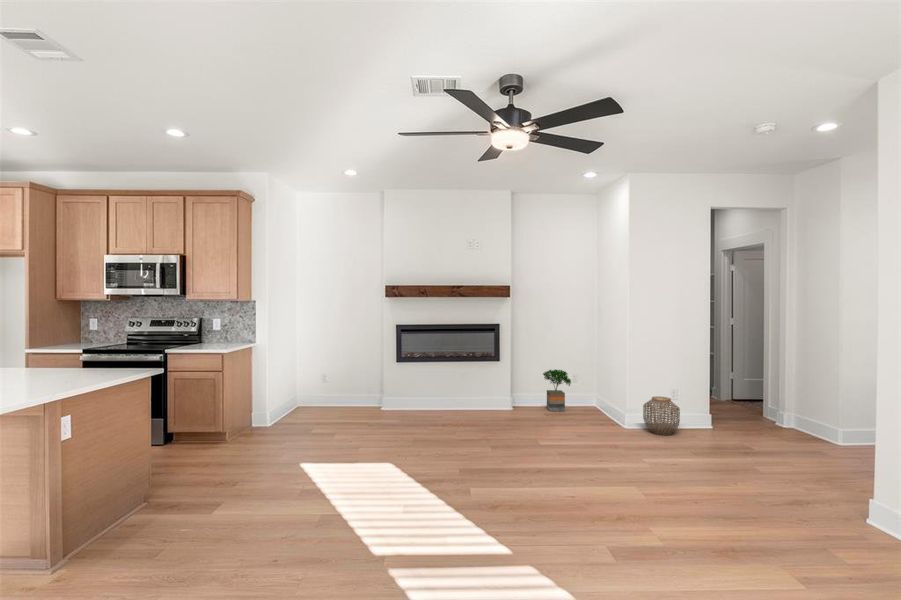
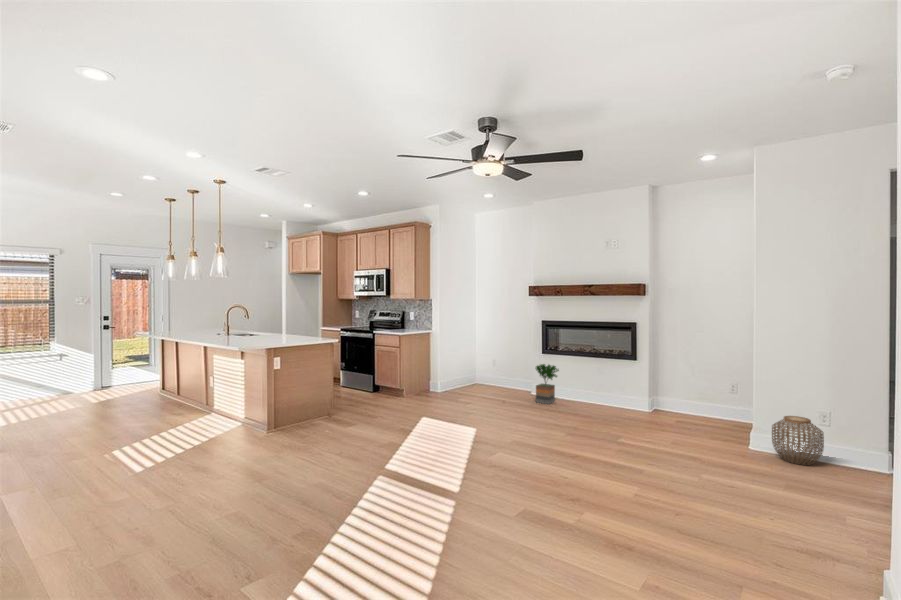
potted tree: present [543,370,571,411] -> present [536,364,559,404]

